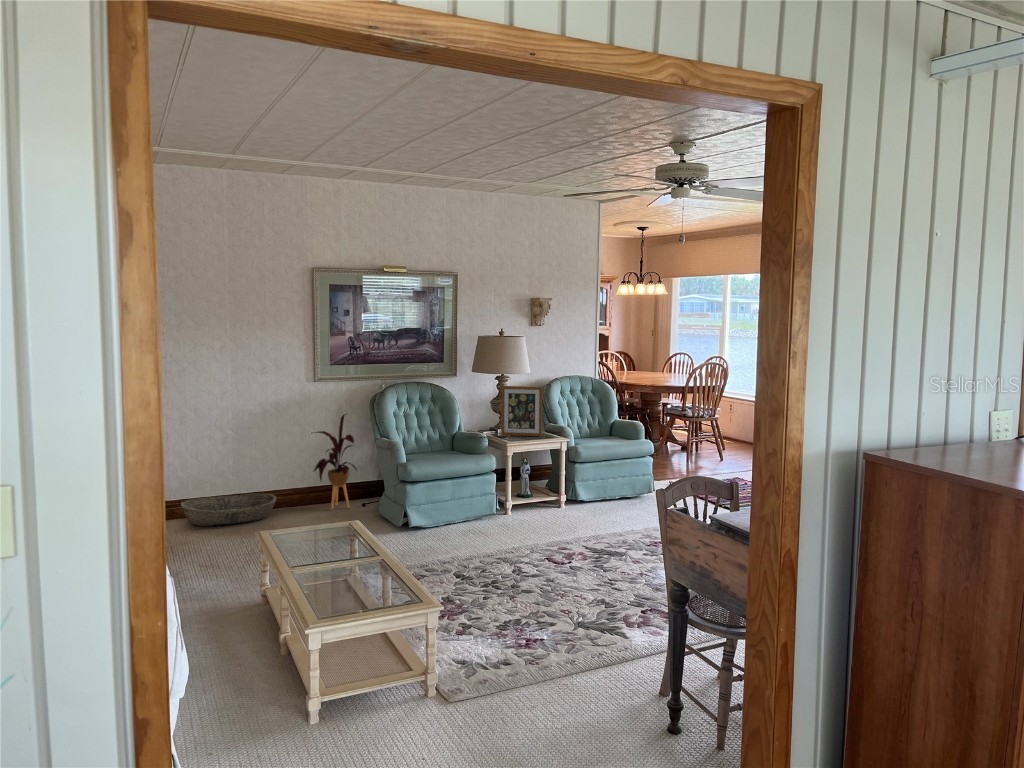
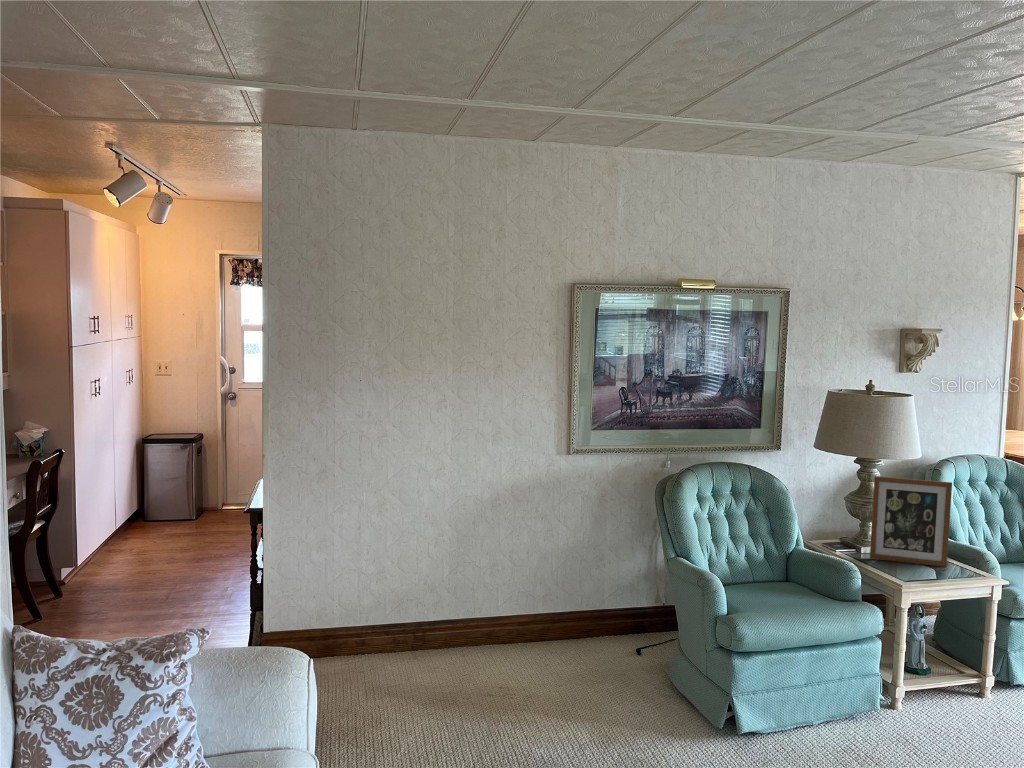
house plant: present [314,415,357,510] -> none [558,513,634,663]
basket: present [181,493,276,526] -> none [366,625,507,683]

